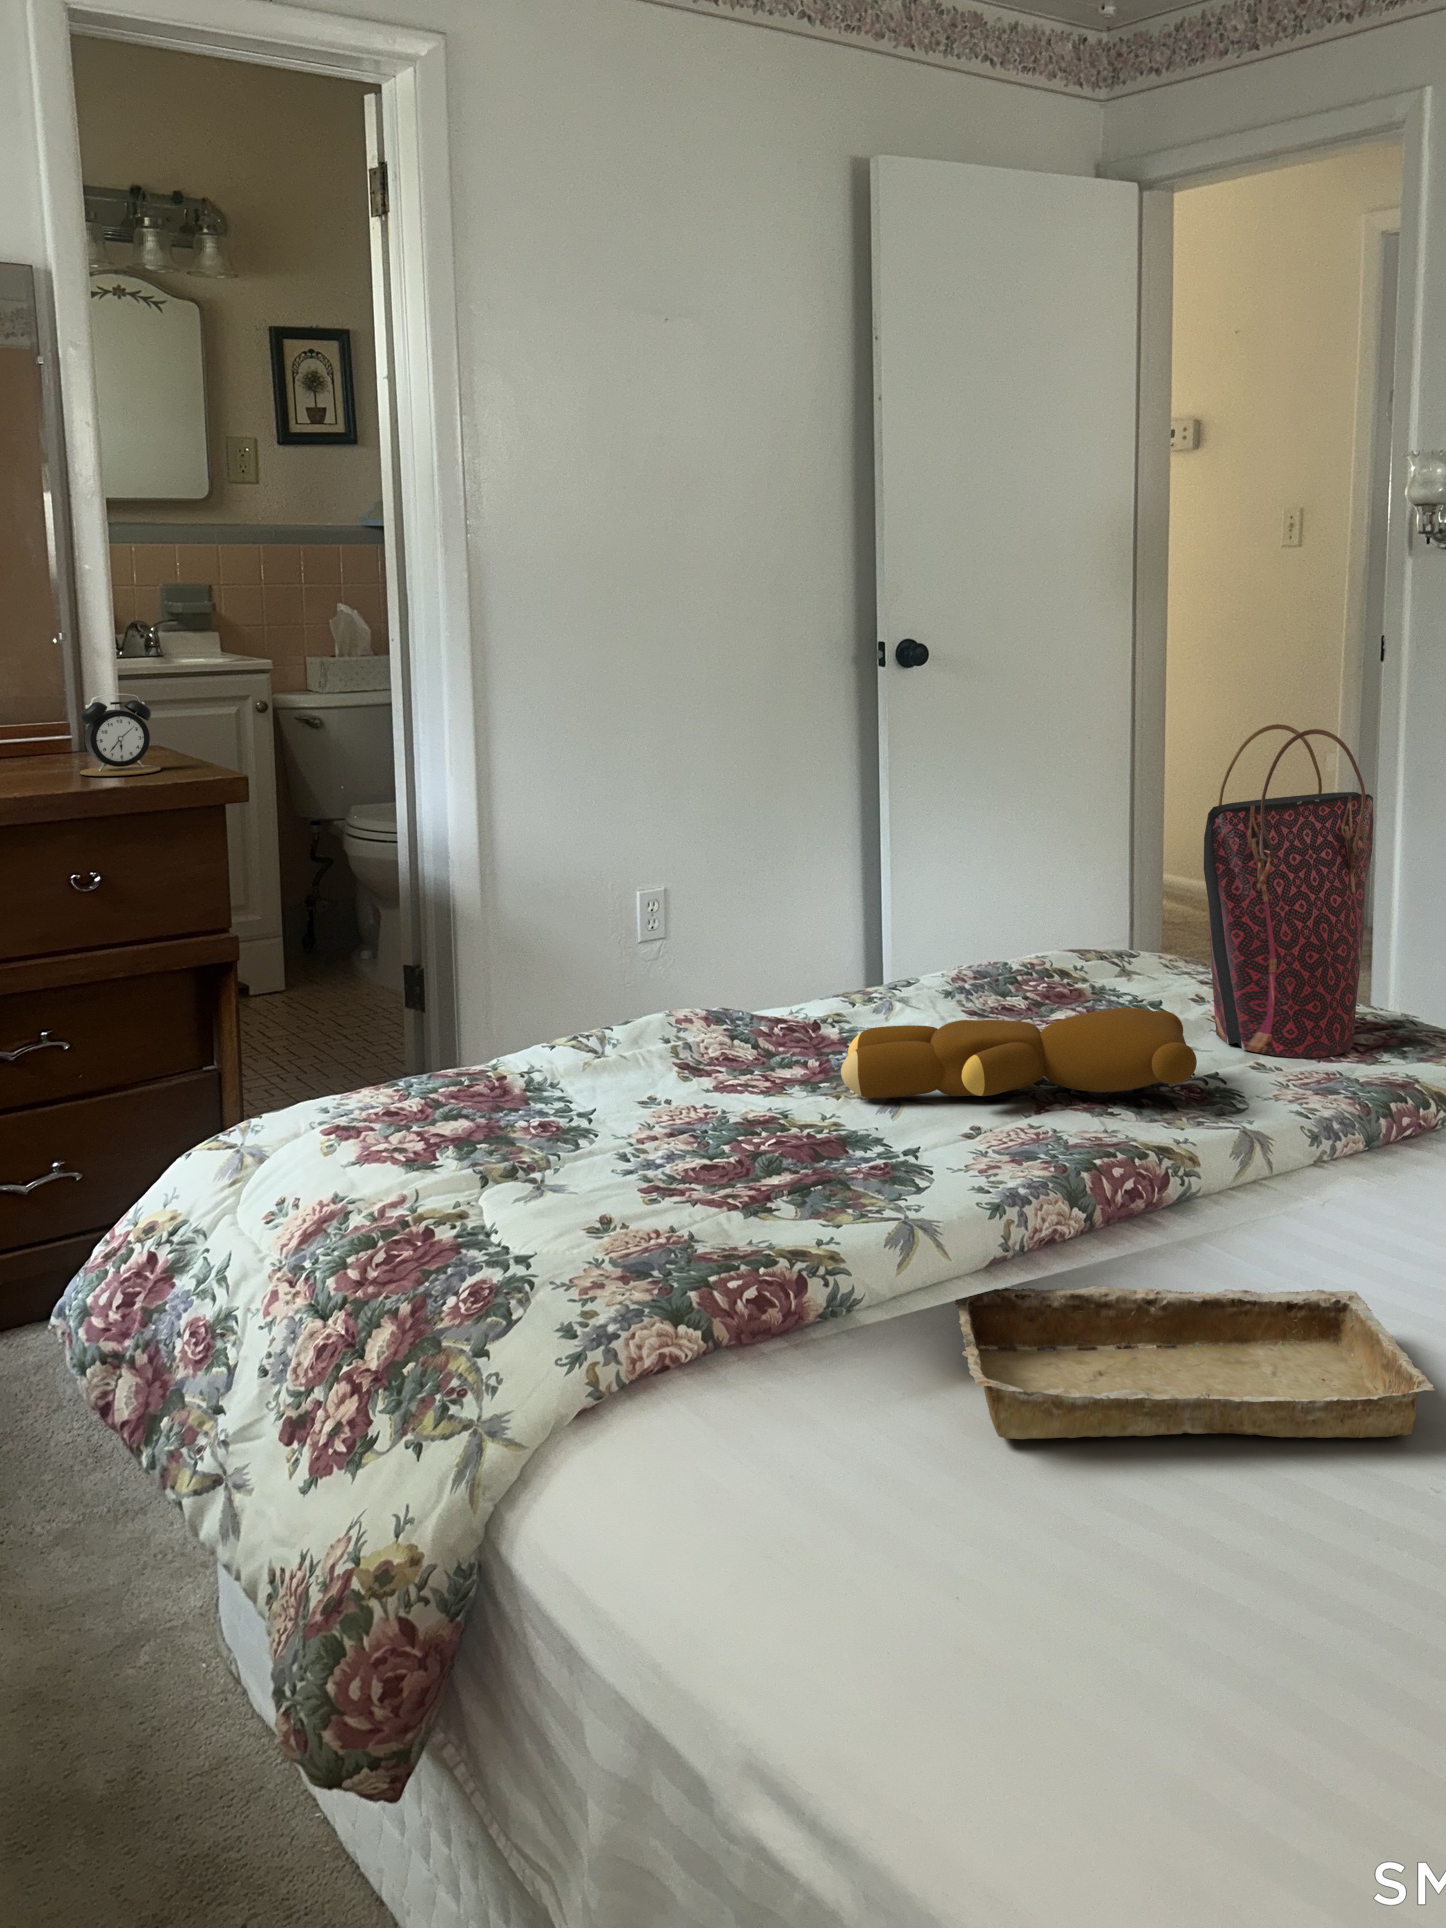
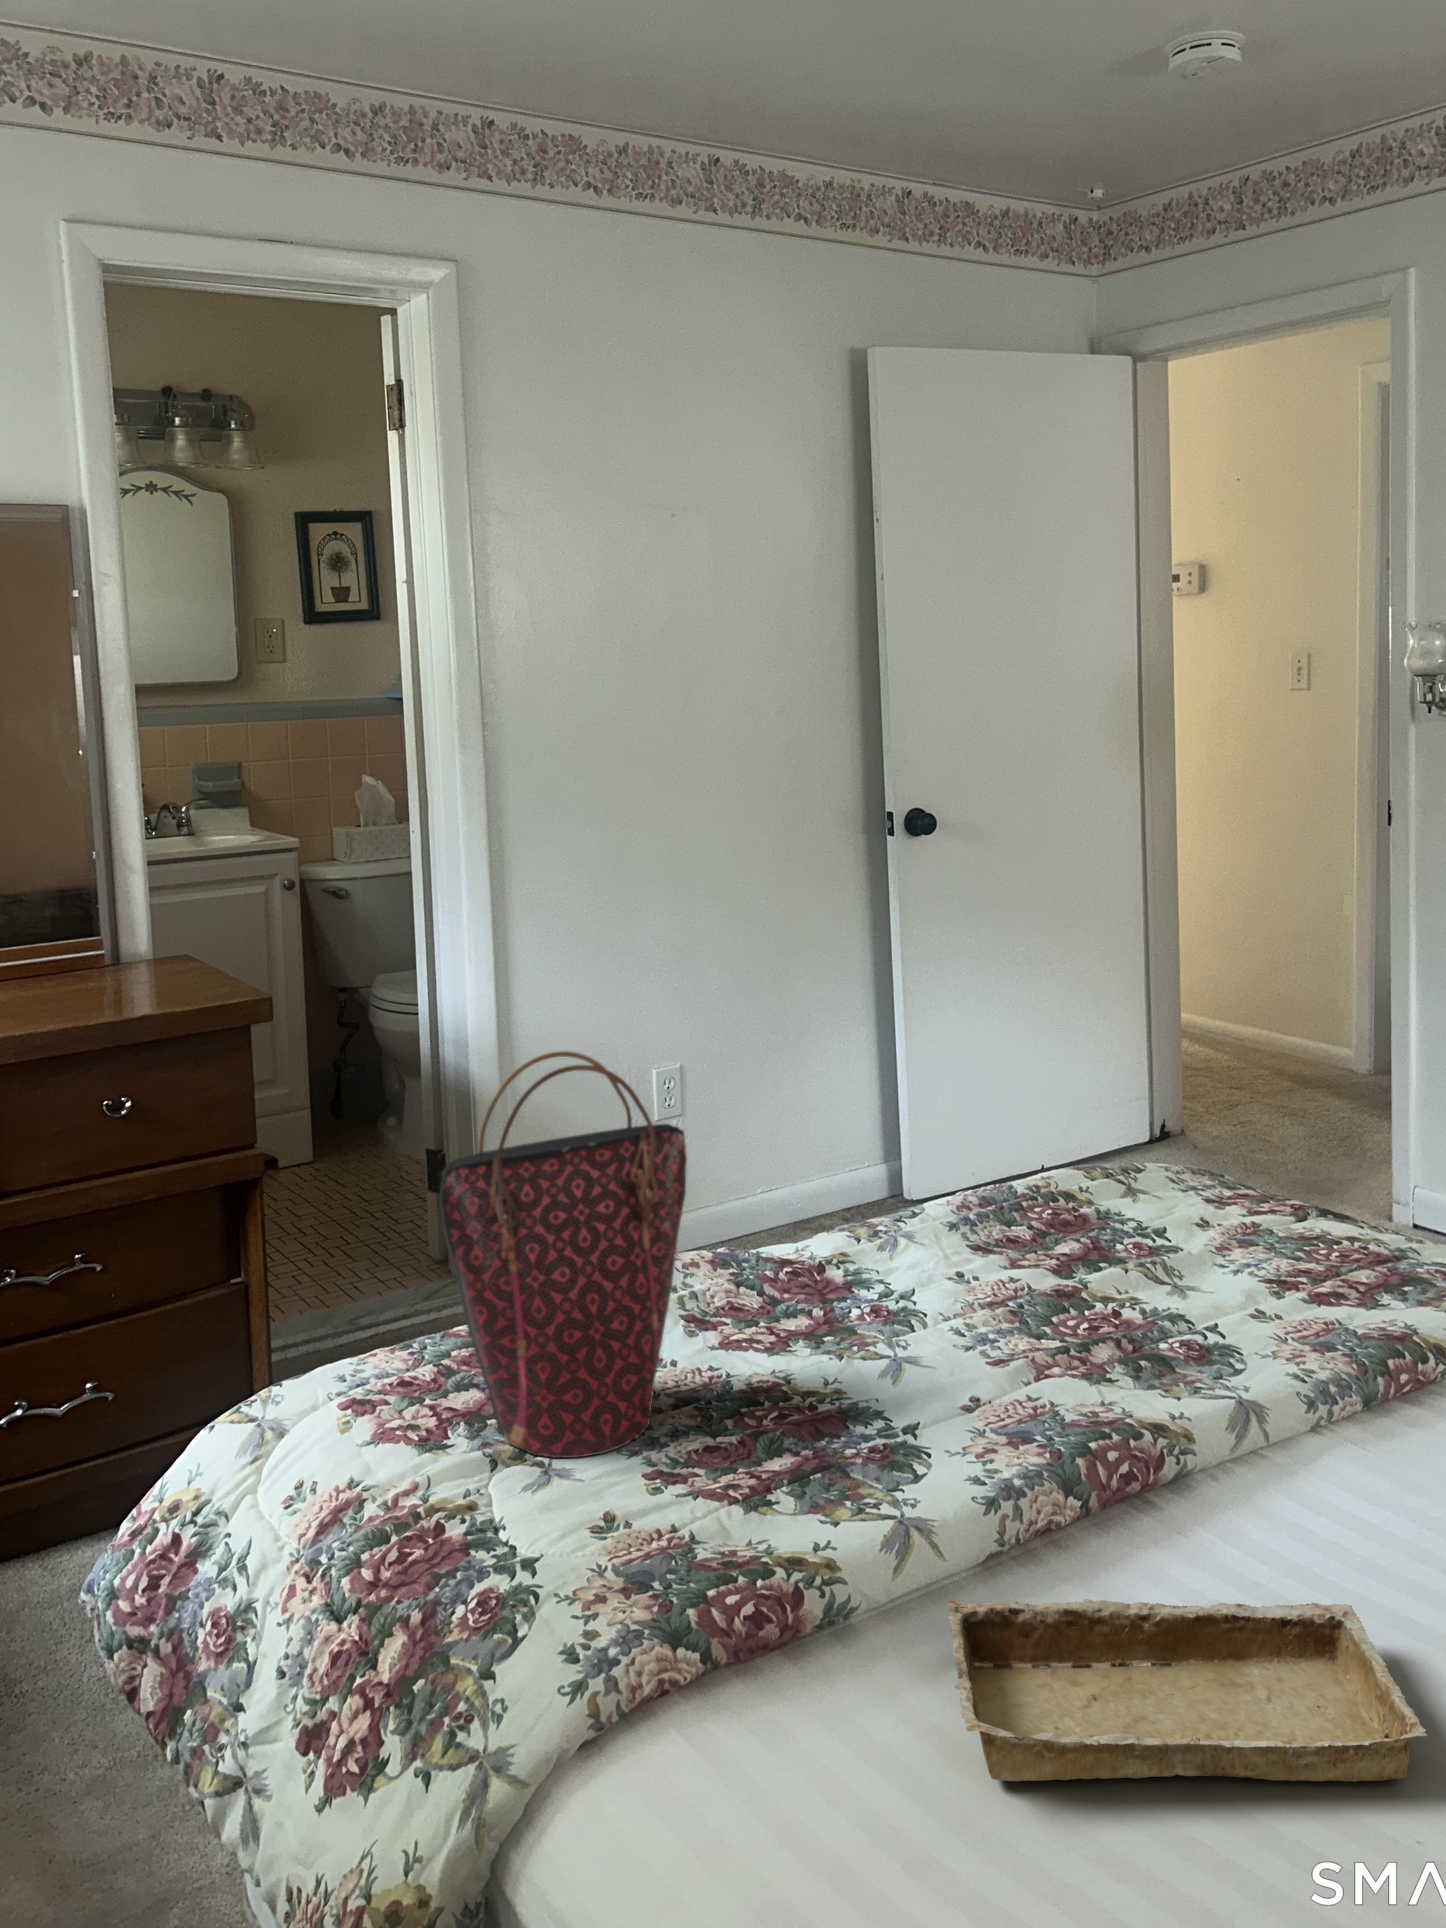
alarm clock: present [80,694,161,776] -> none [114,913,190,995]
handbag: present [1204,724,1374,1058] -> present [439,1051,687,1458]
teddy bear: present [841,1008,1197,1098] -> none [842,1264,1193,1360]

